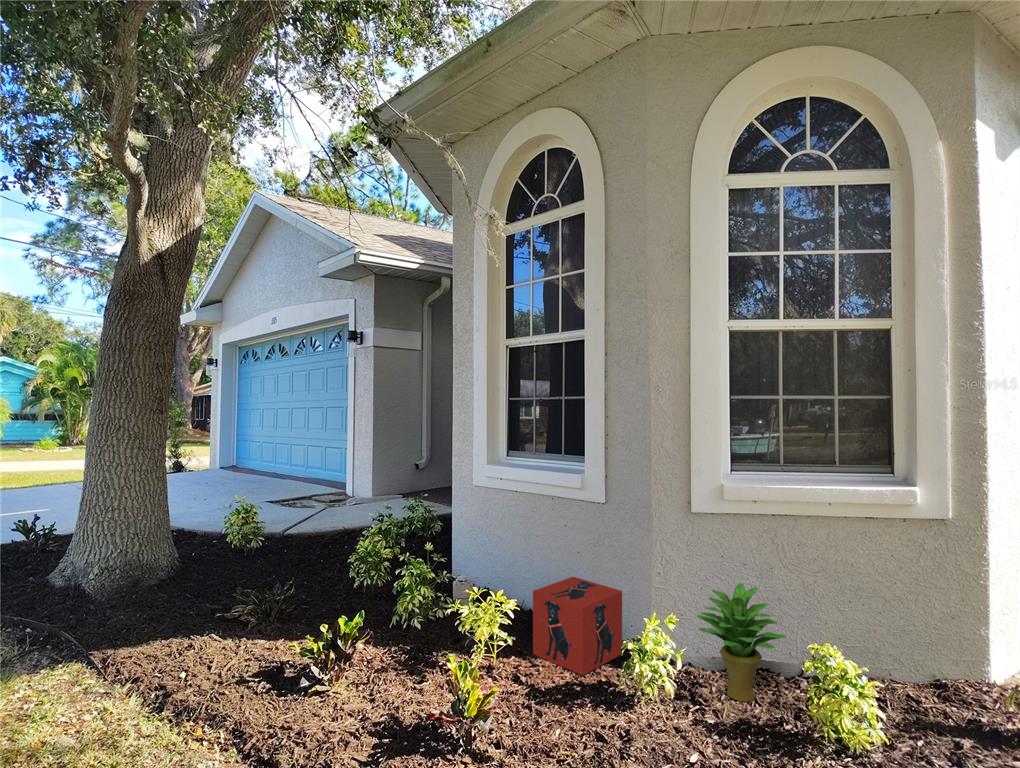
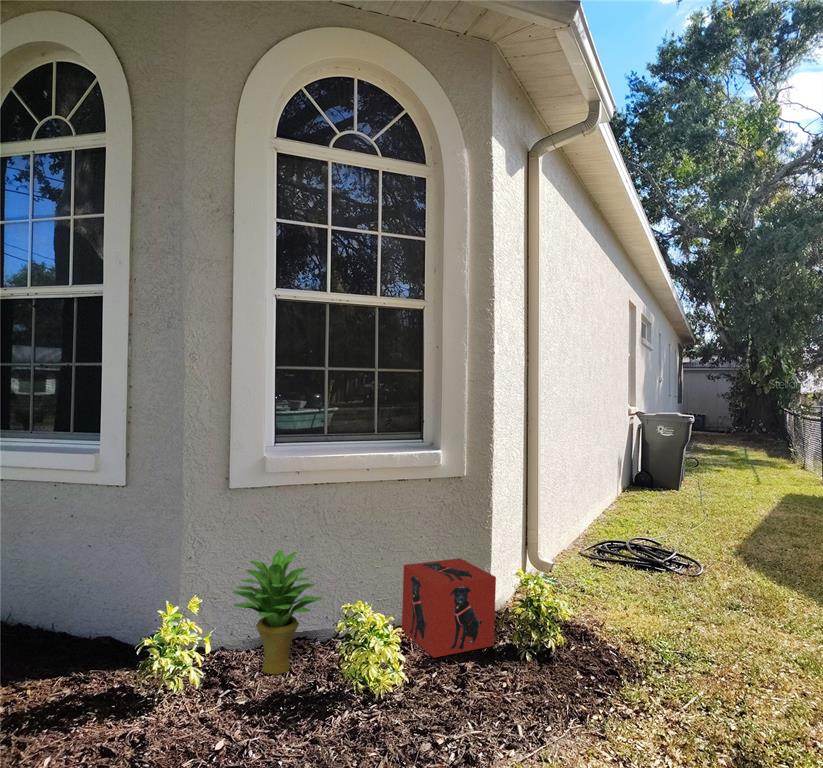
storage box: present [533,577,622,675] -> present [402,558,496,658]

